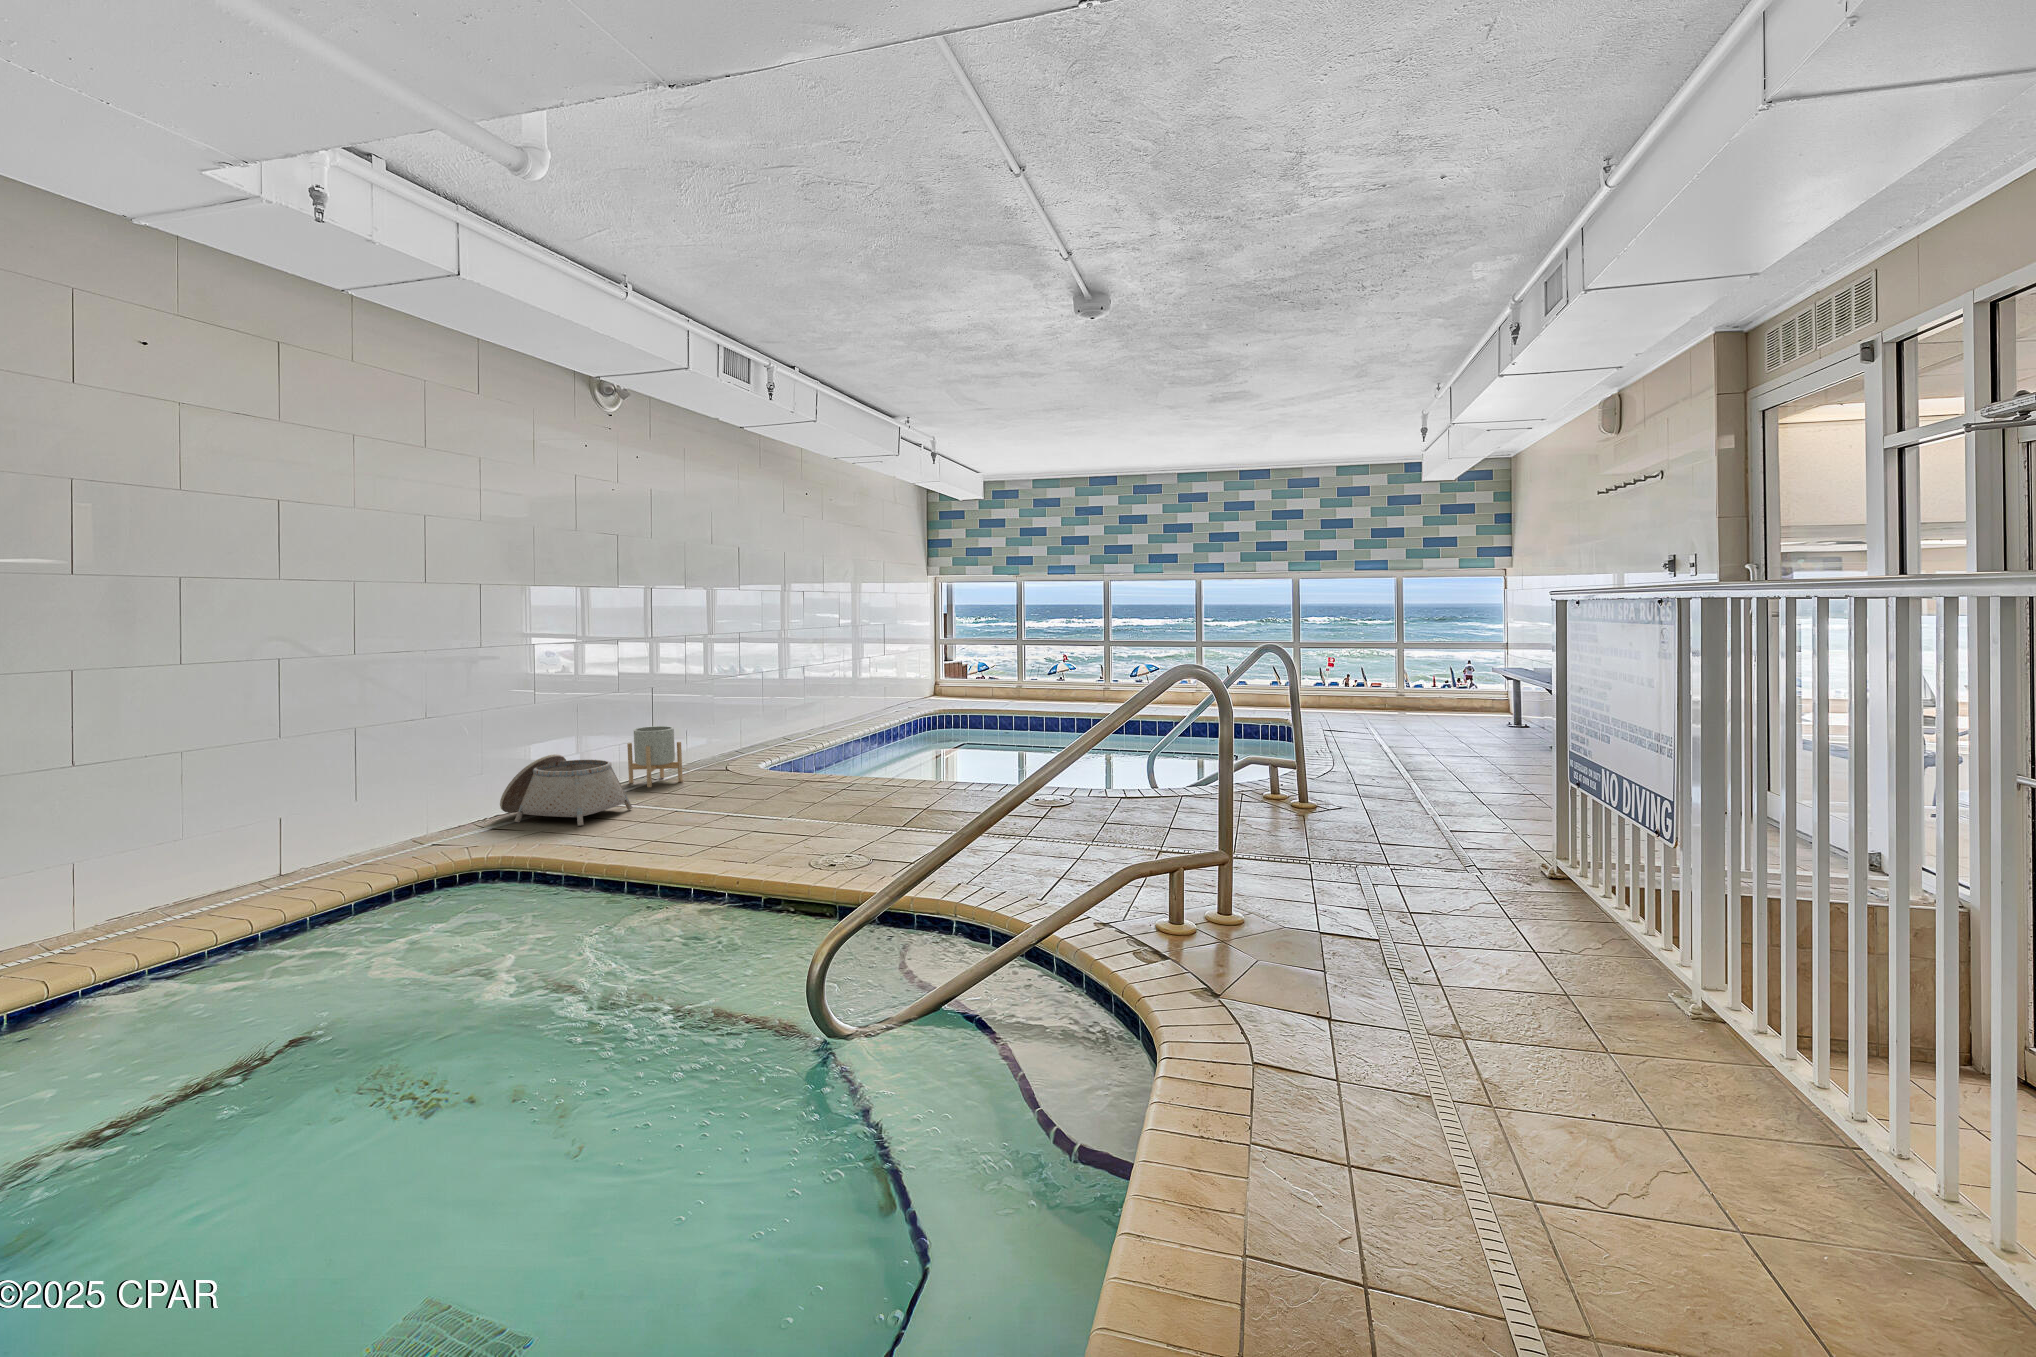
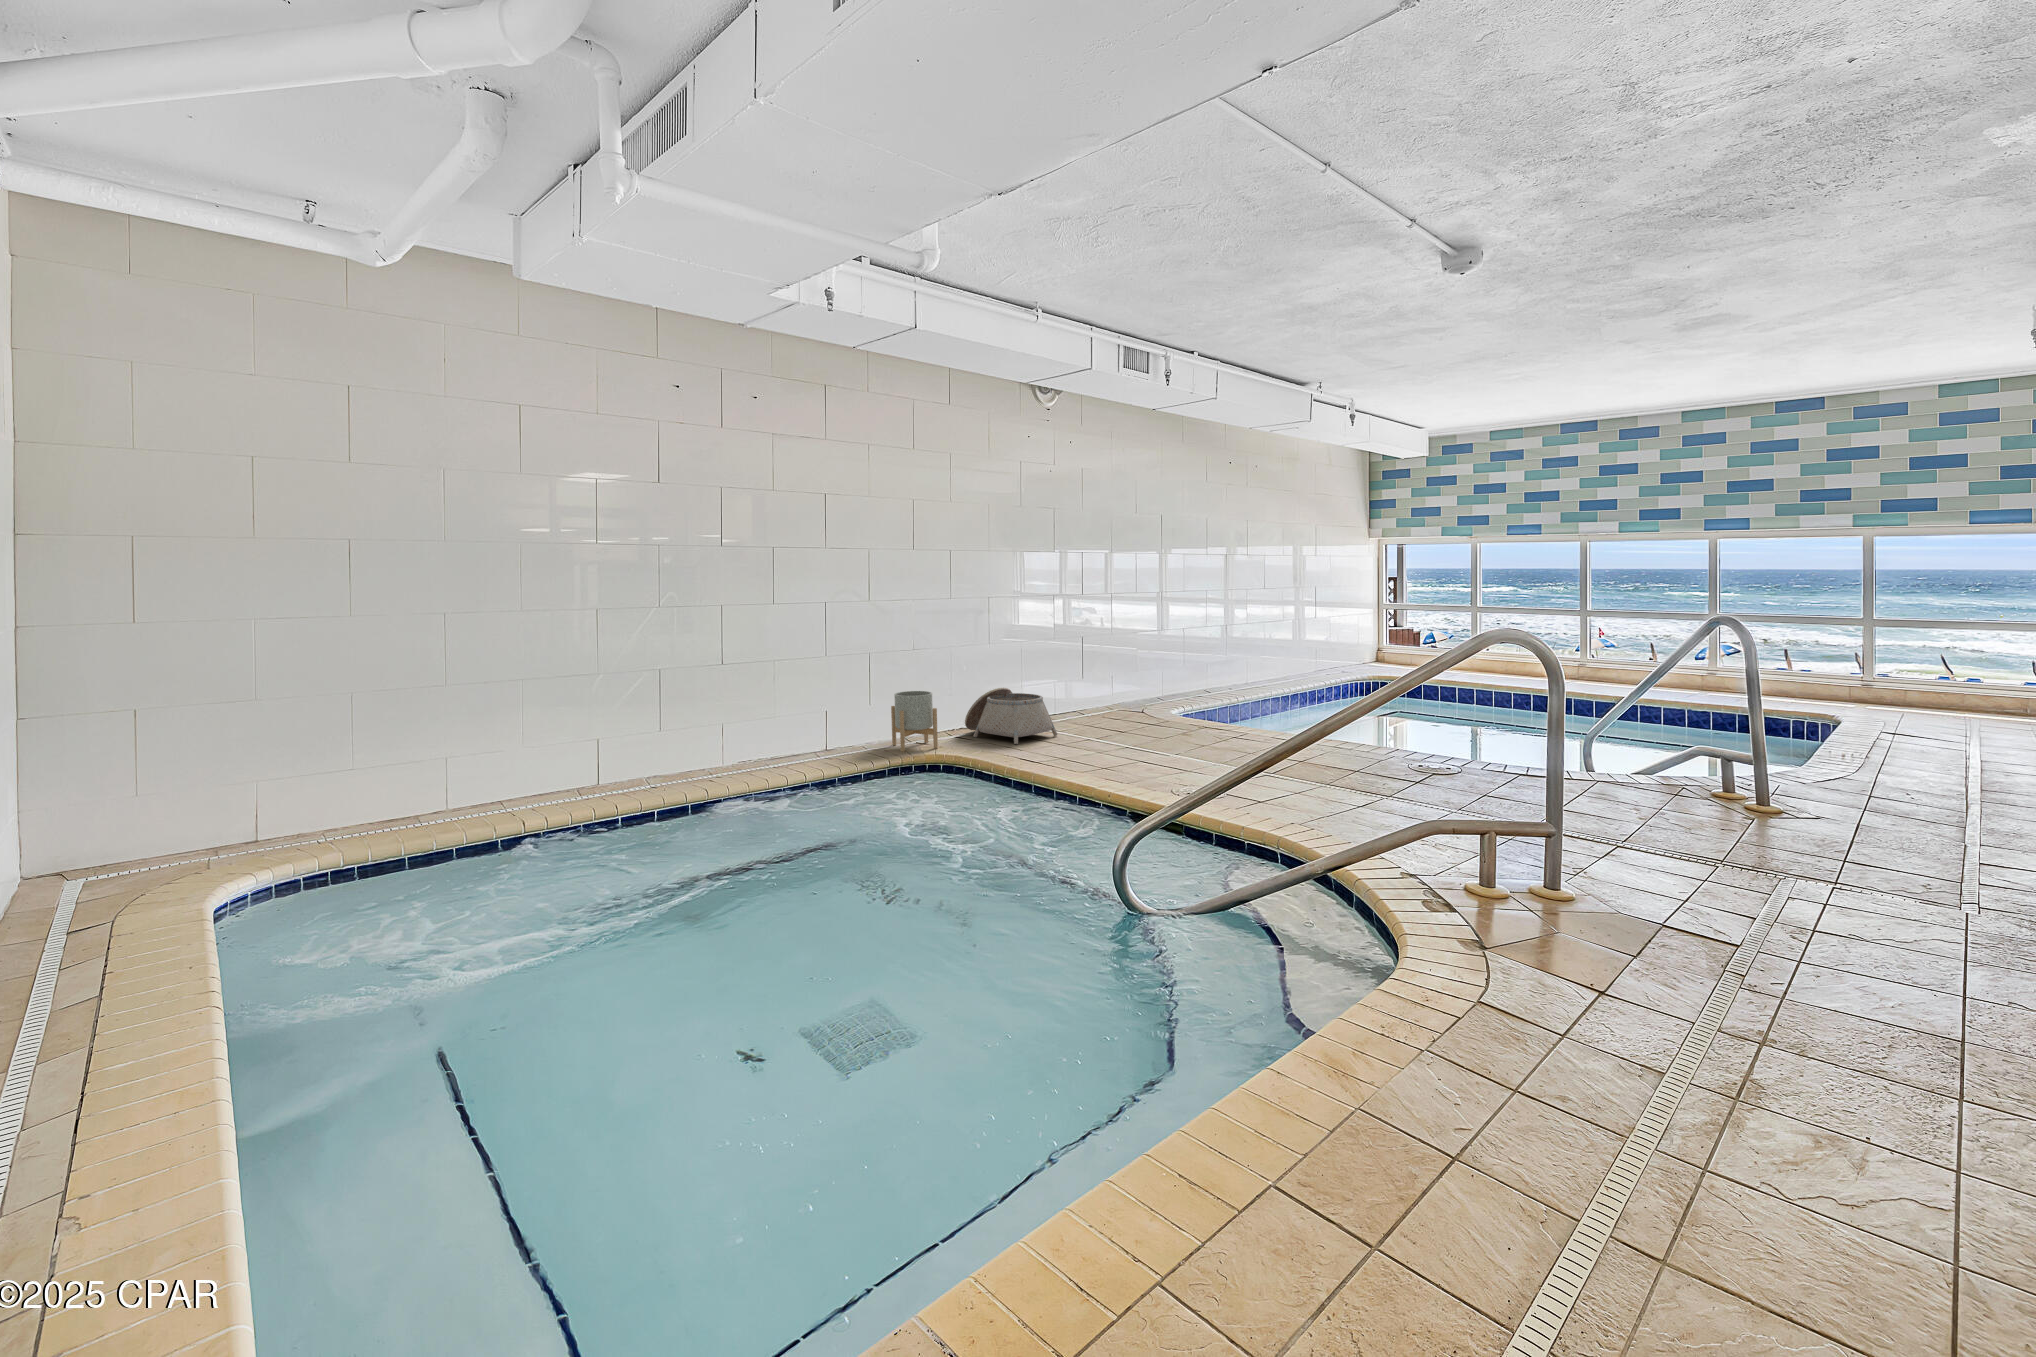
planter: present [627,726,683,787] -> present [891,691,938,752]

